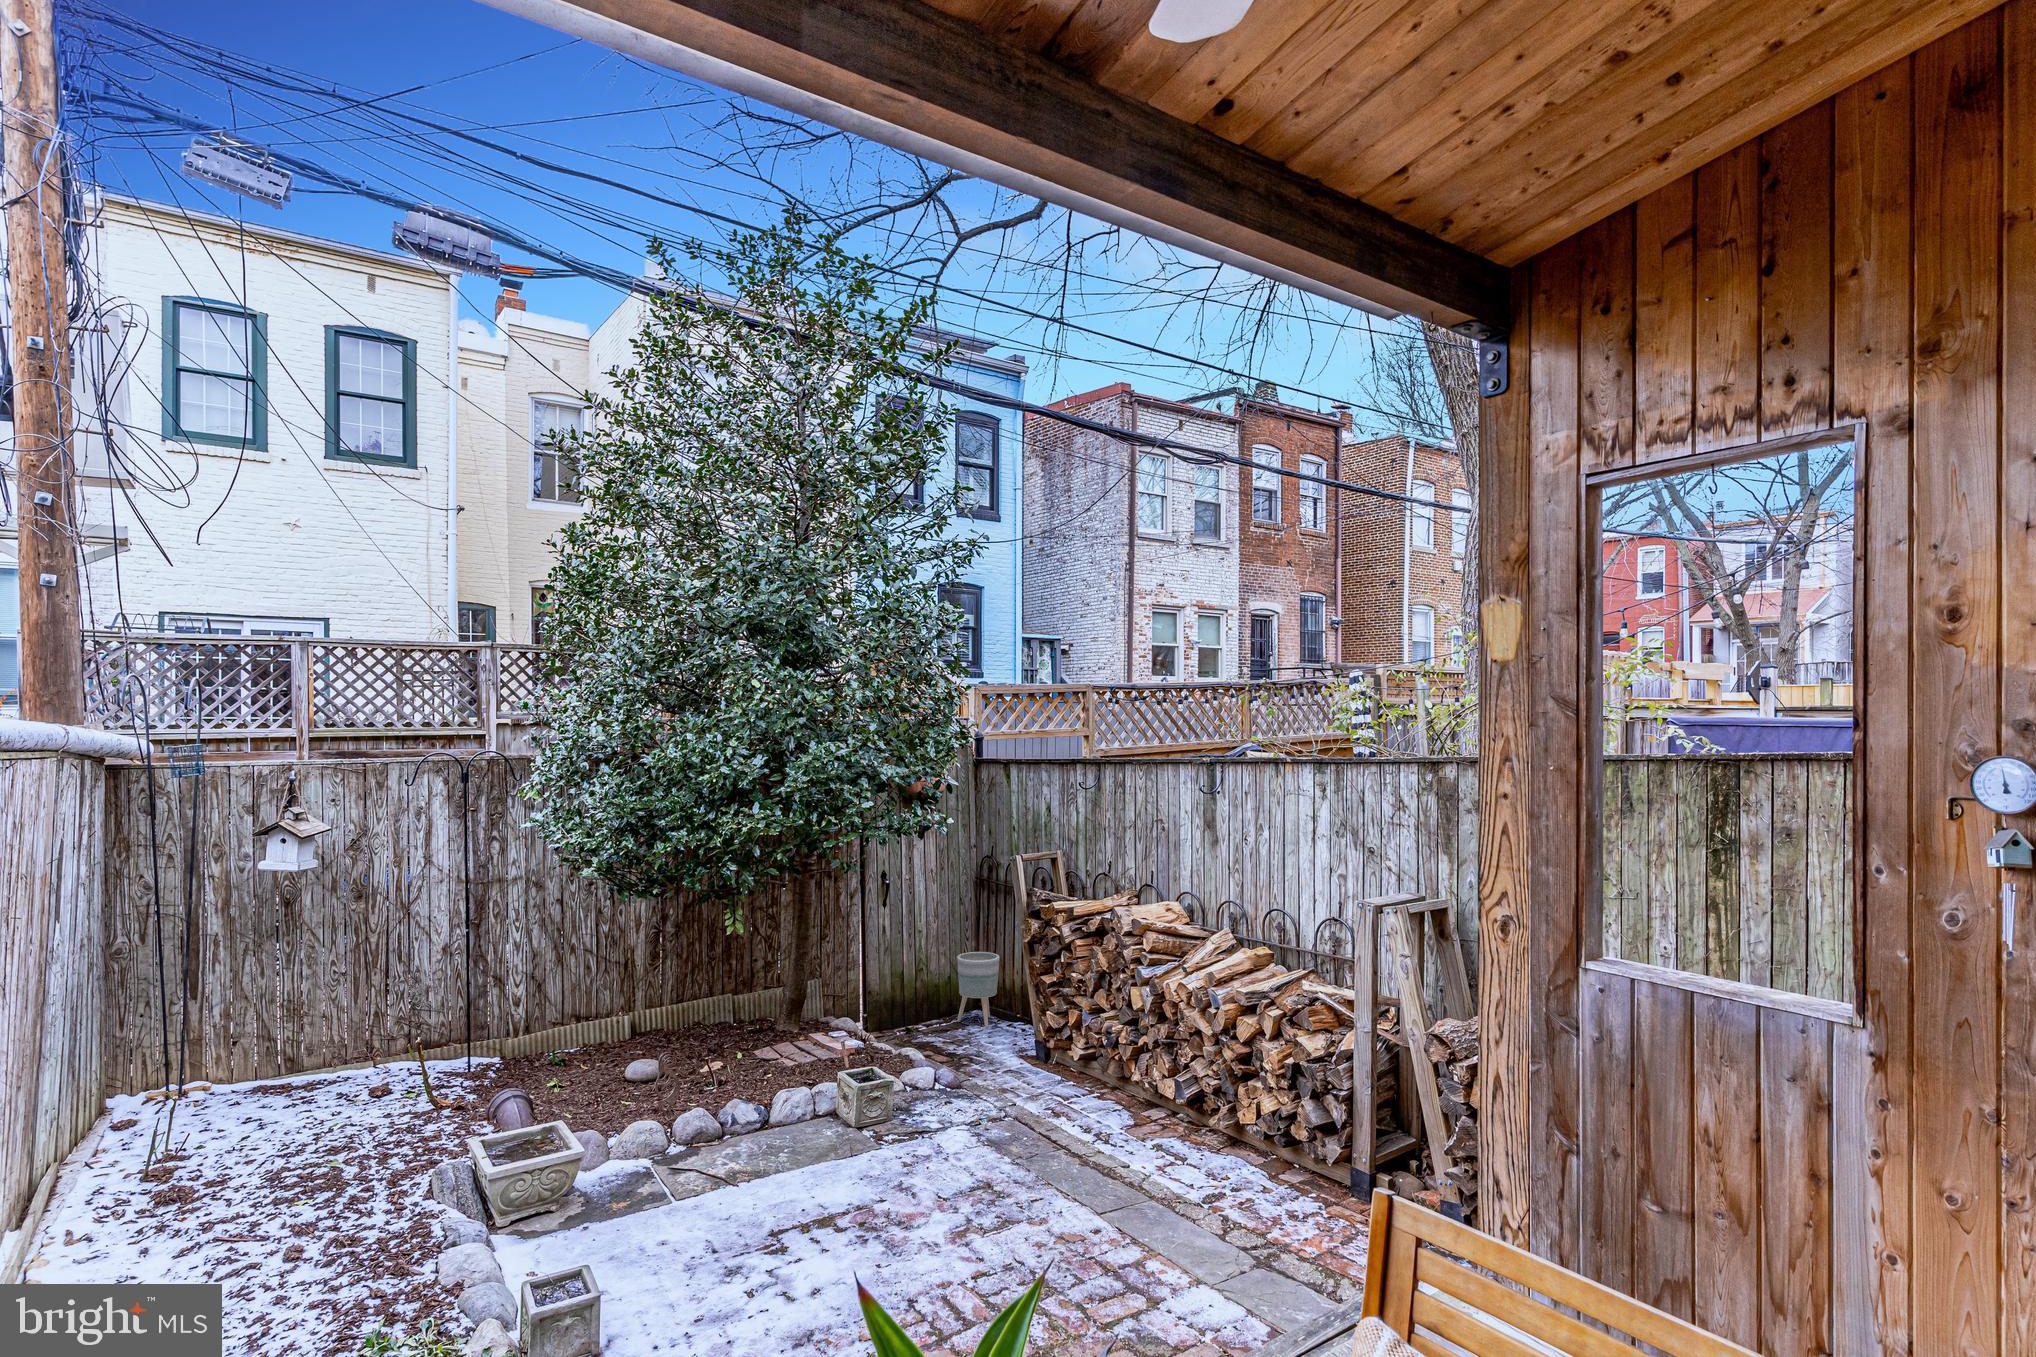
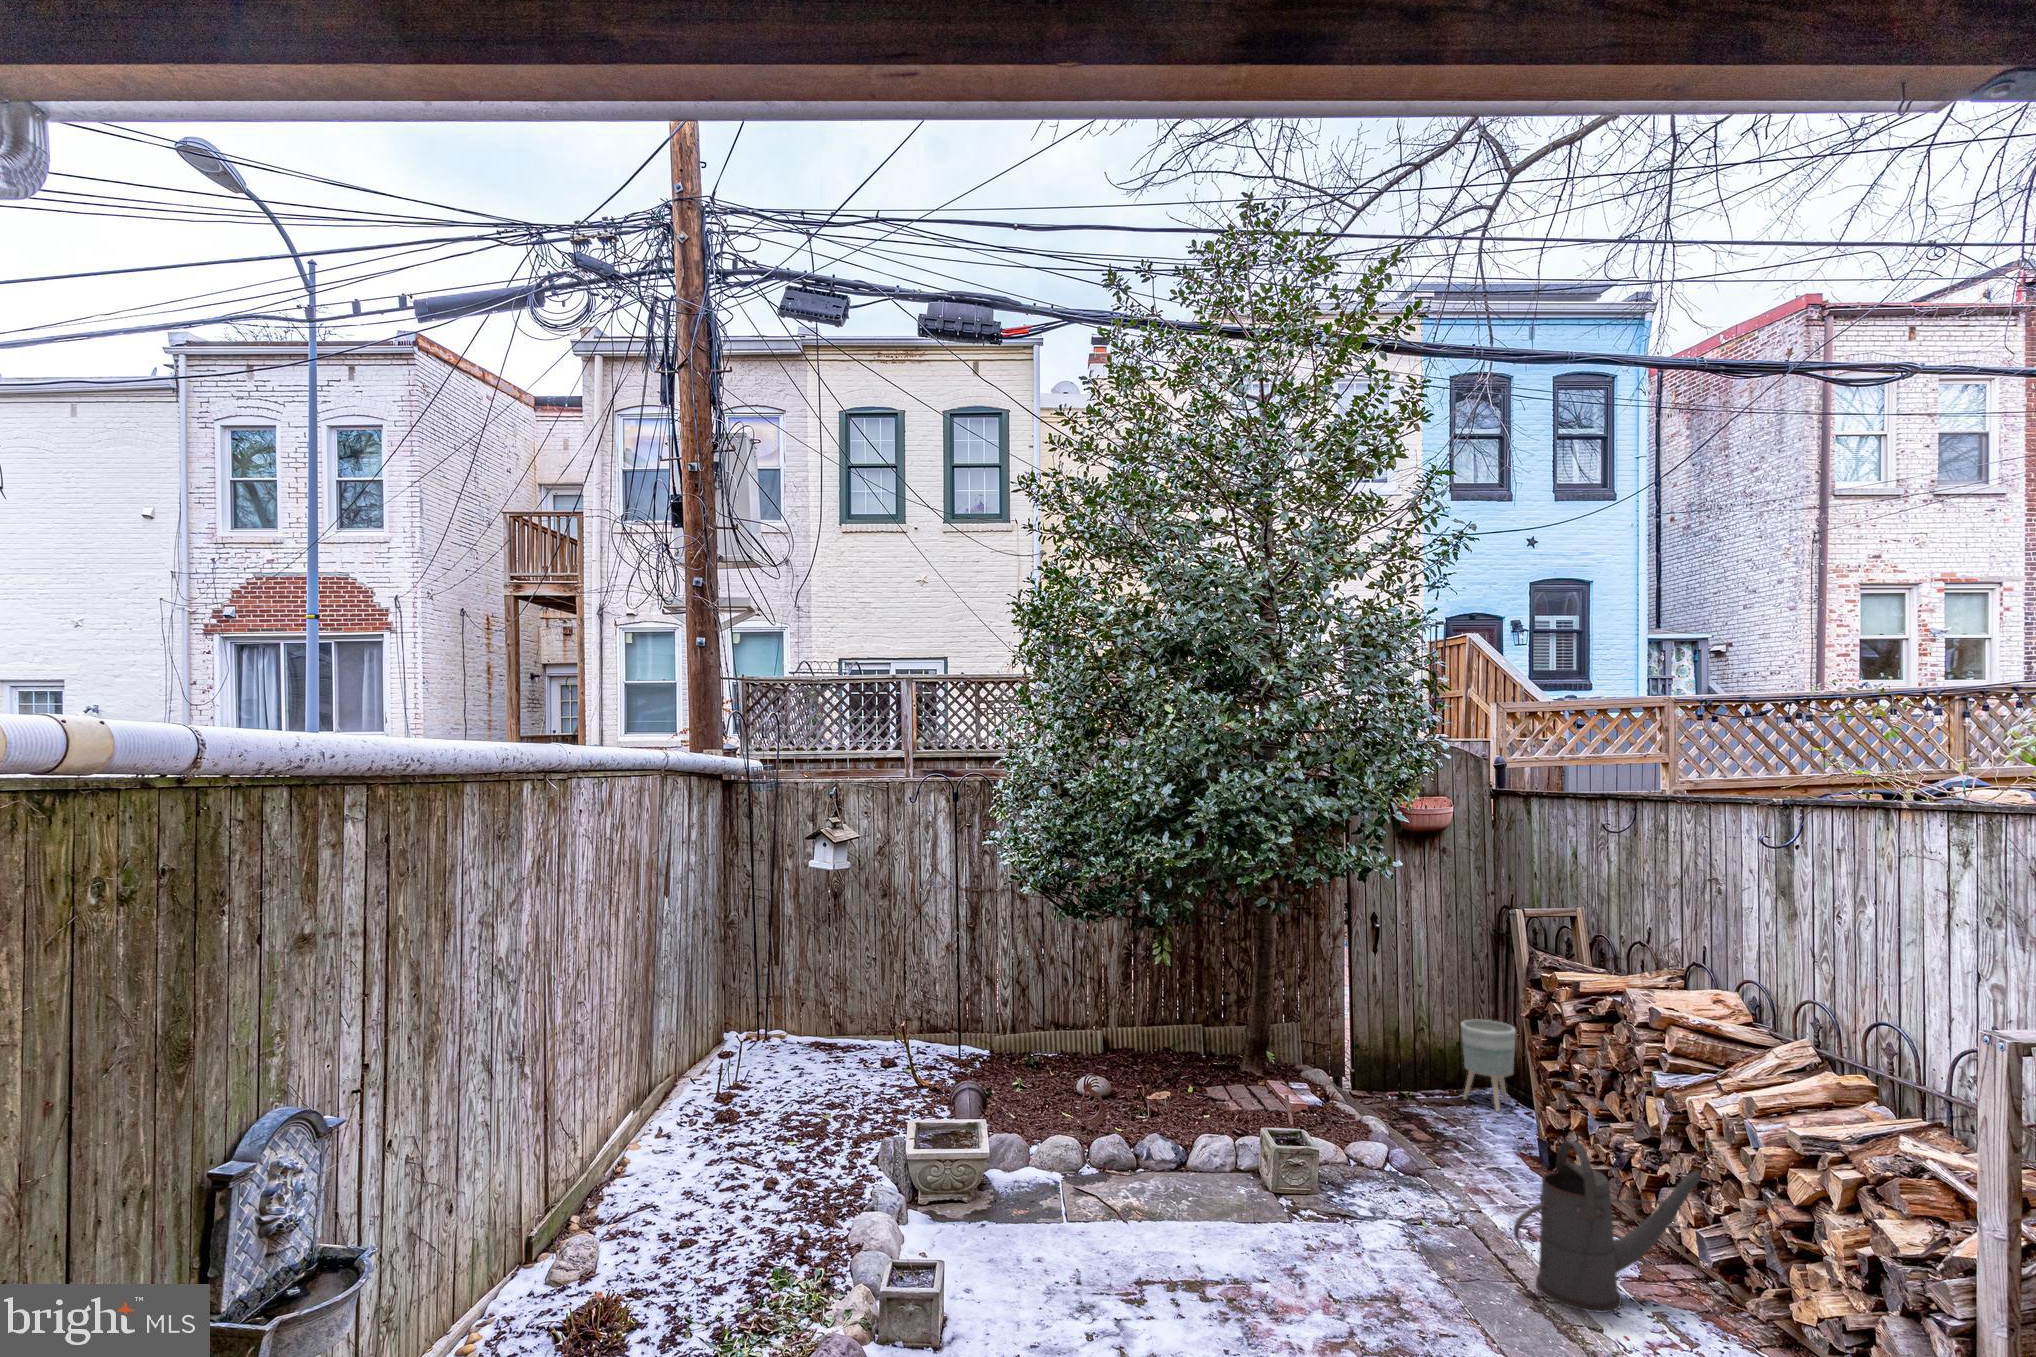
watering can: none [1061,1028,1177,1157] -> present [1514,1141,1701,1313]

